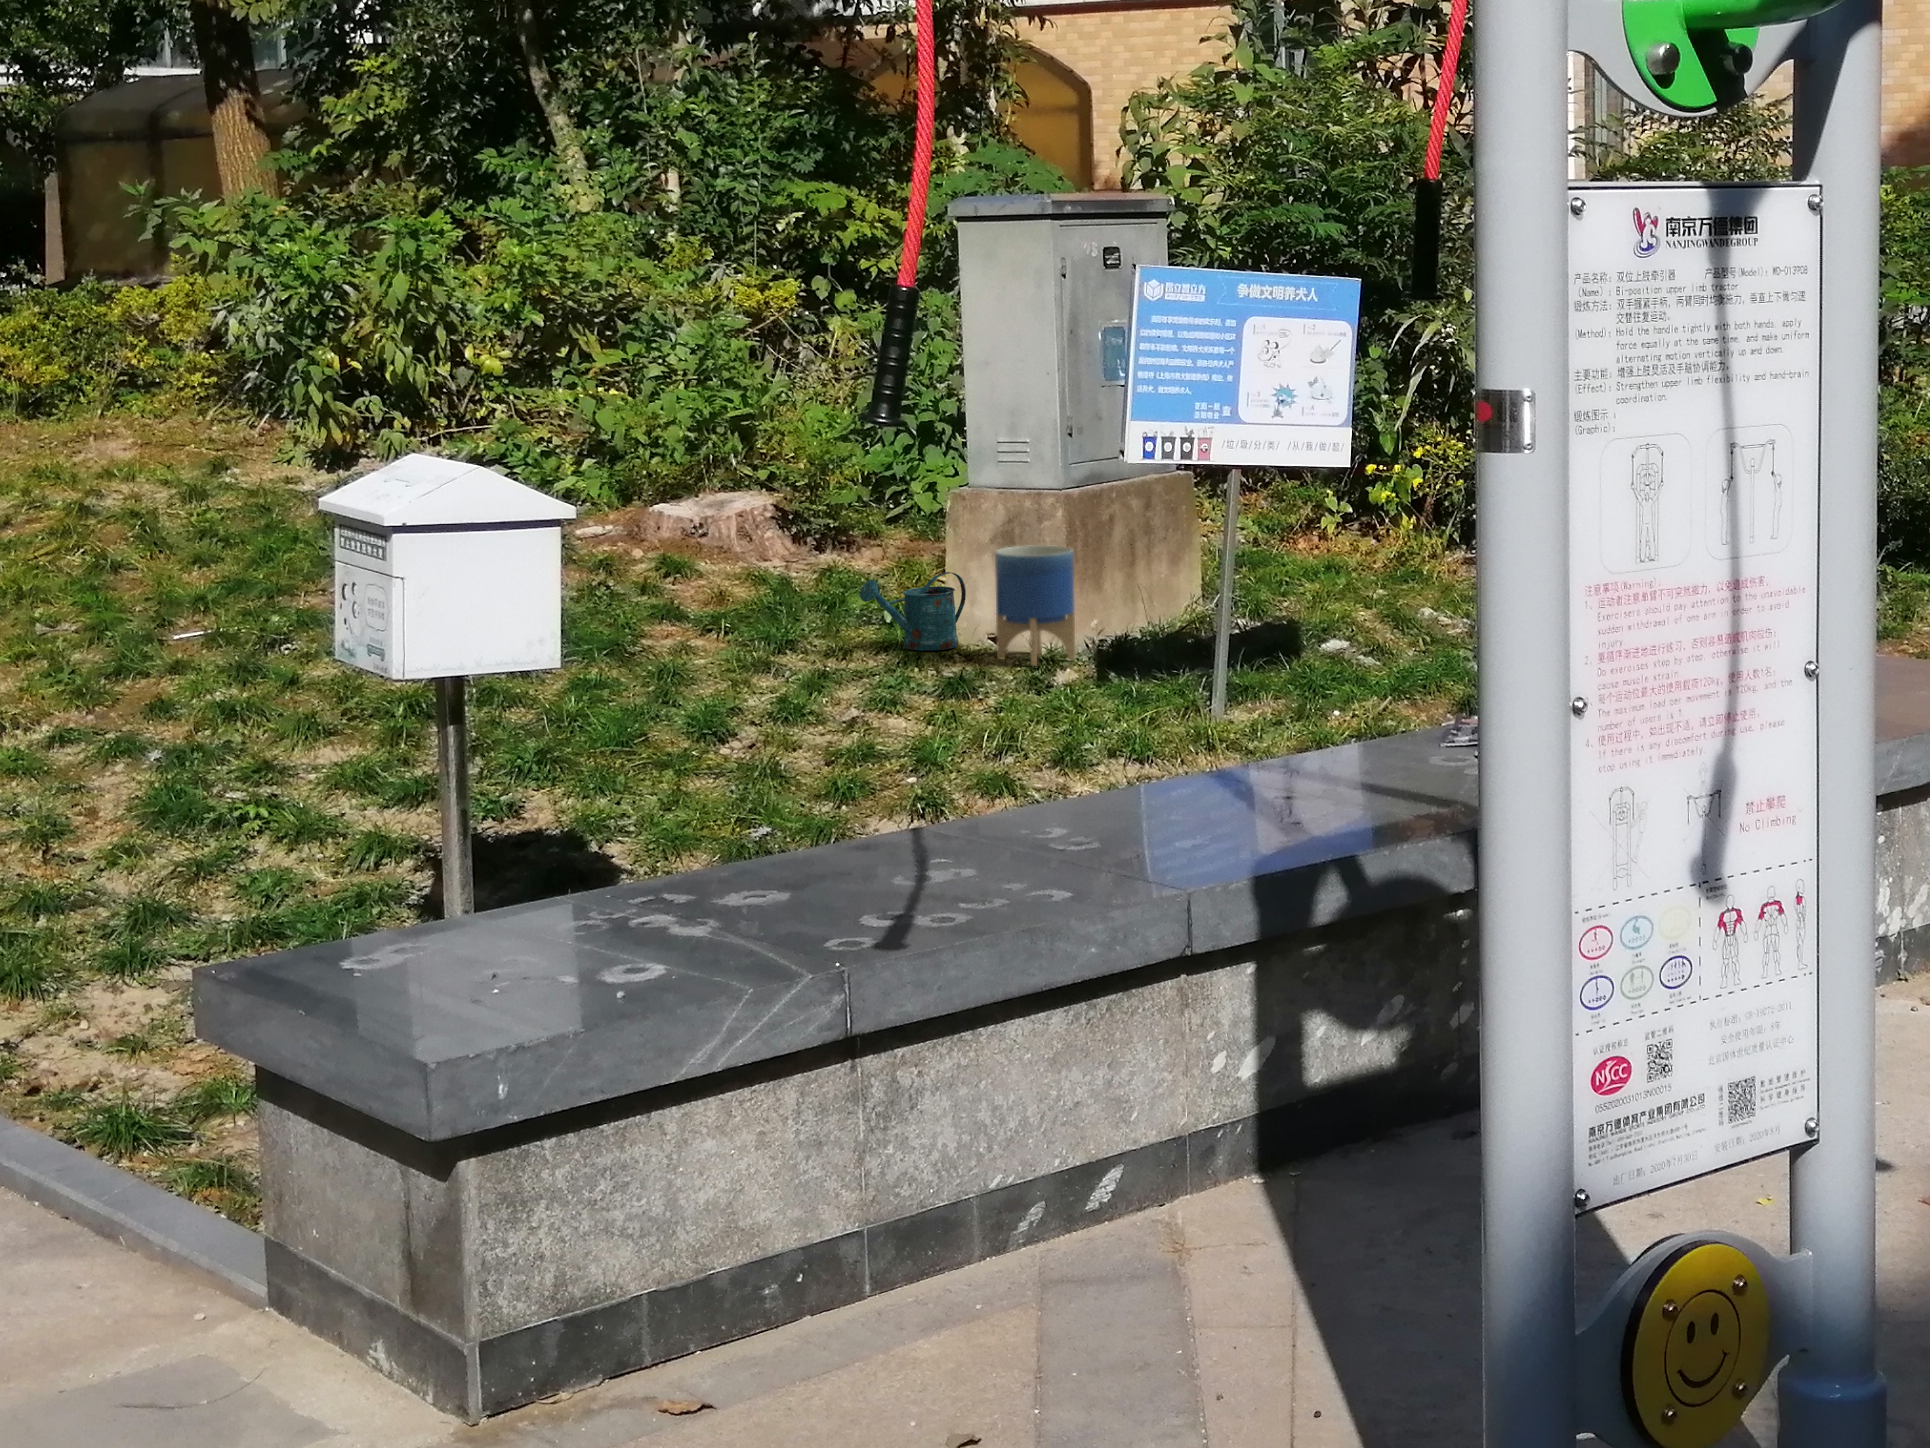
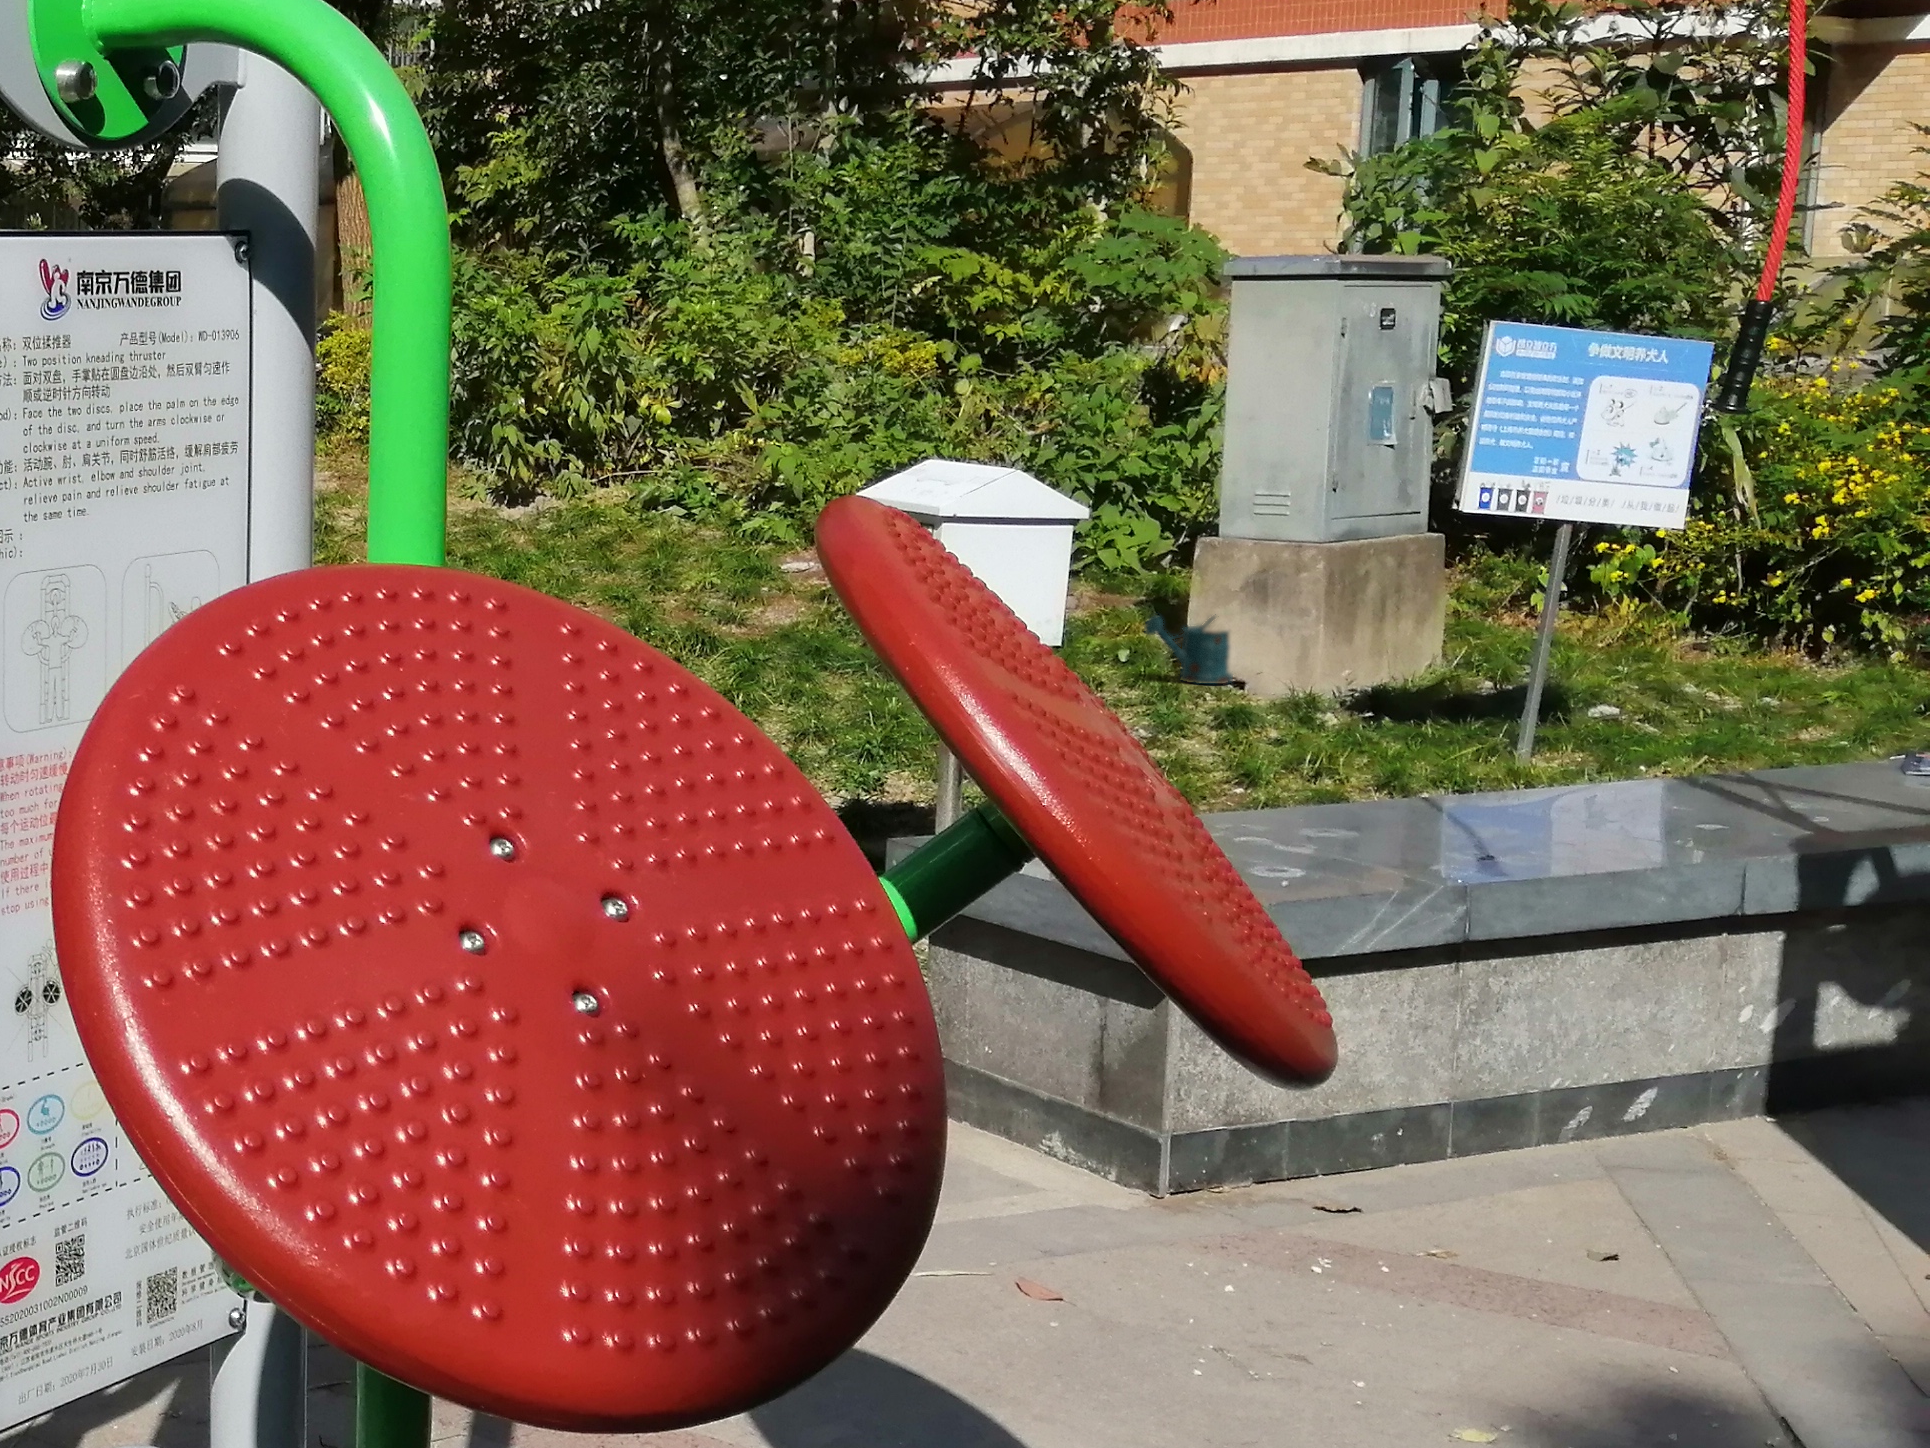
planter: present [995,545,1076,666] -> none [1276,590,1362,703]

